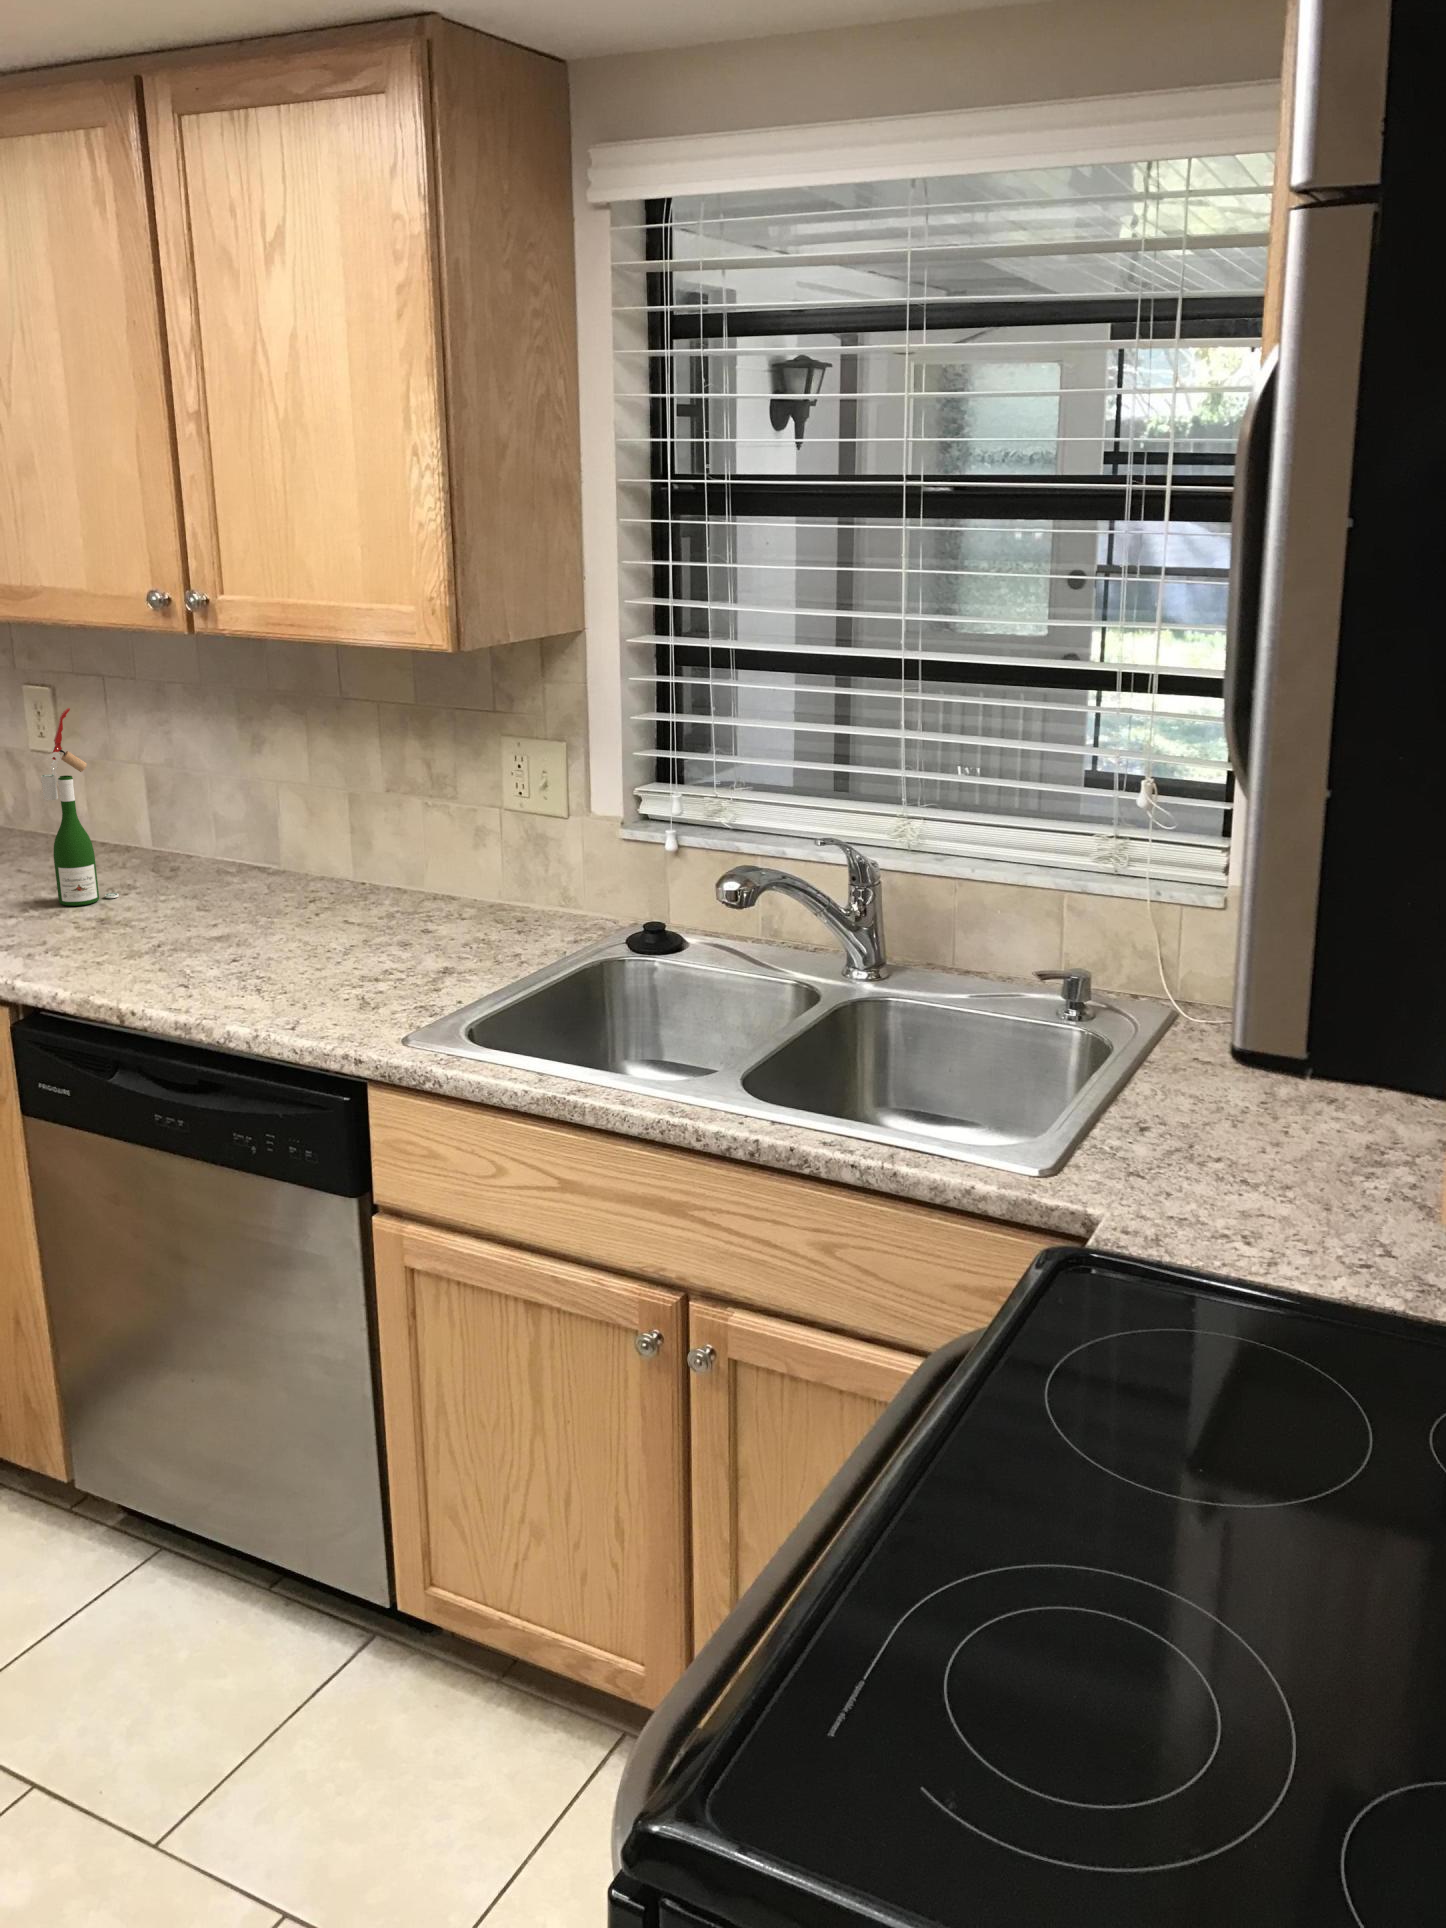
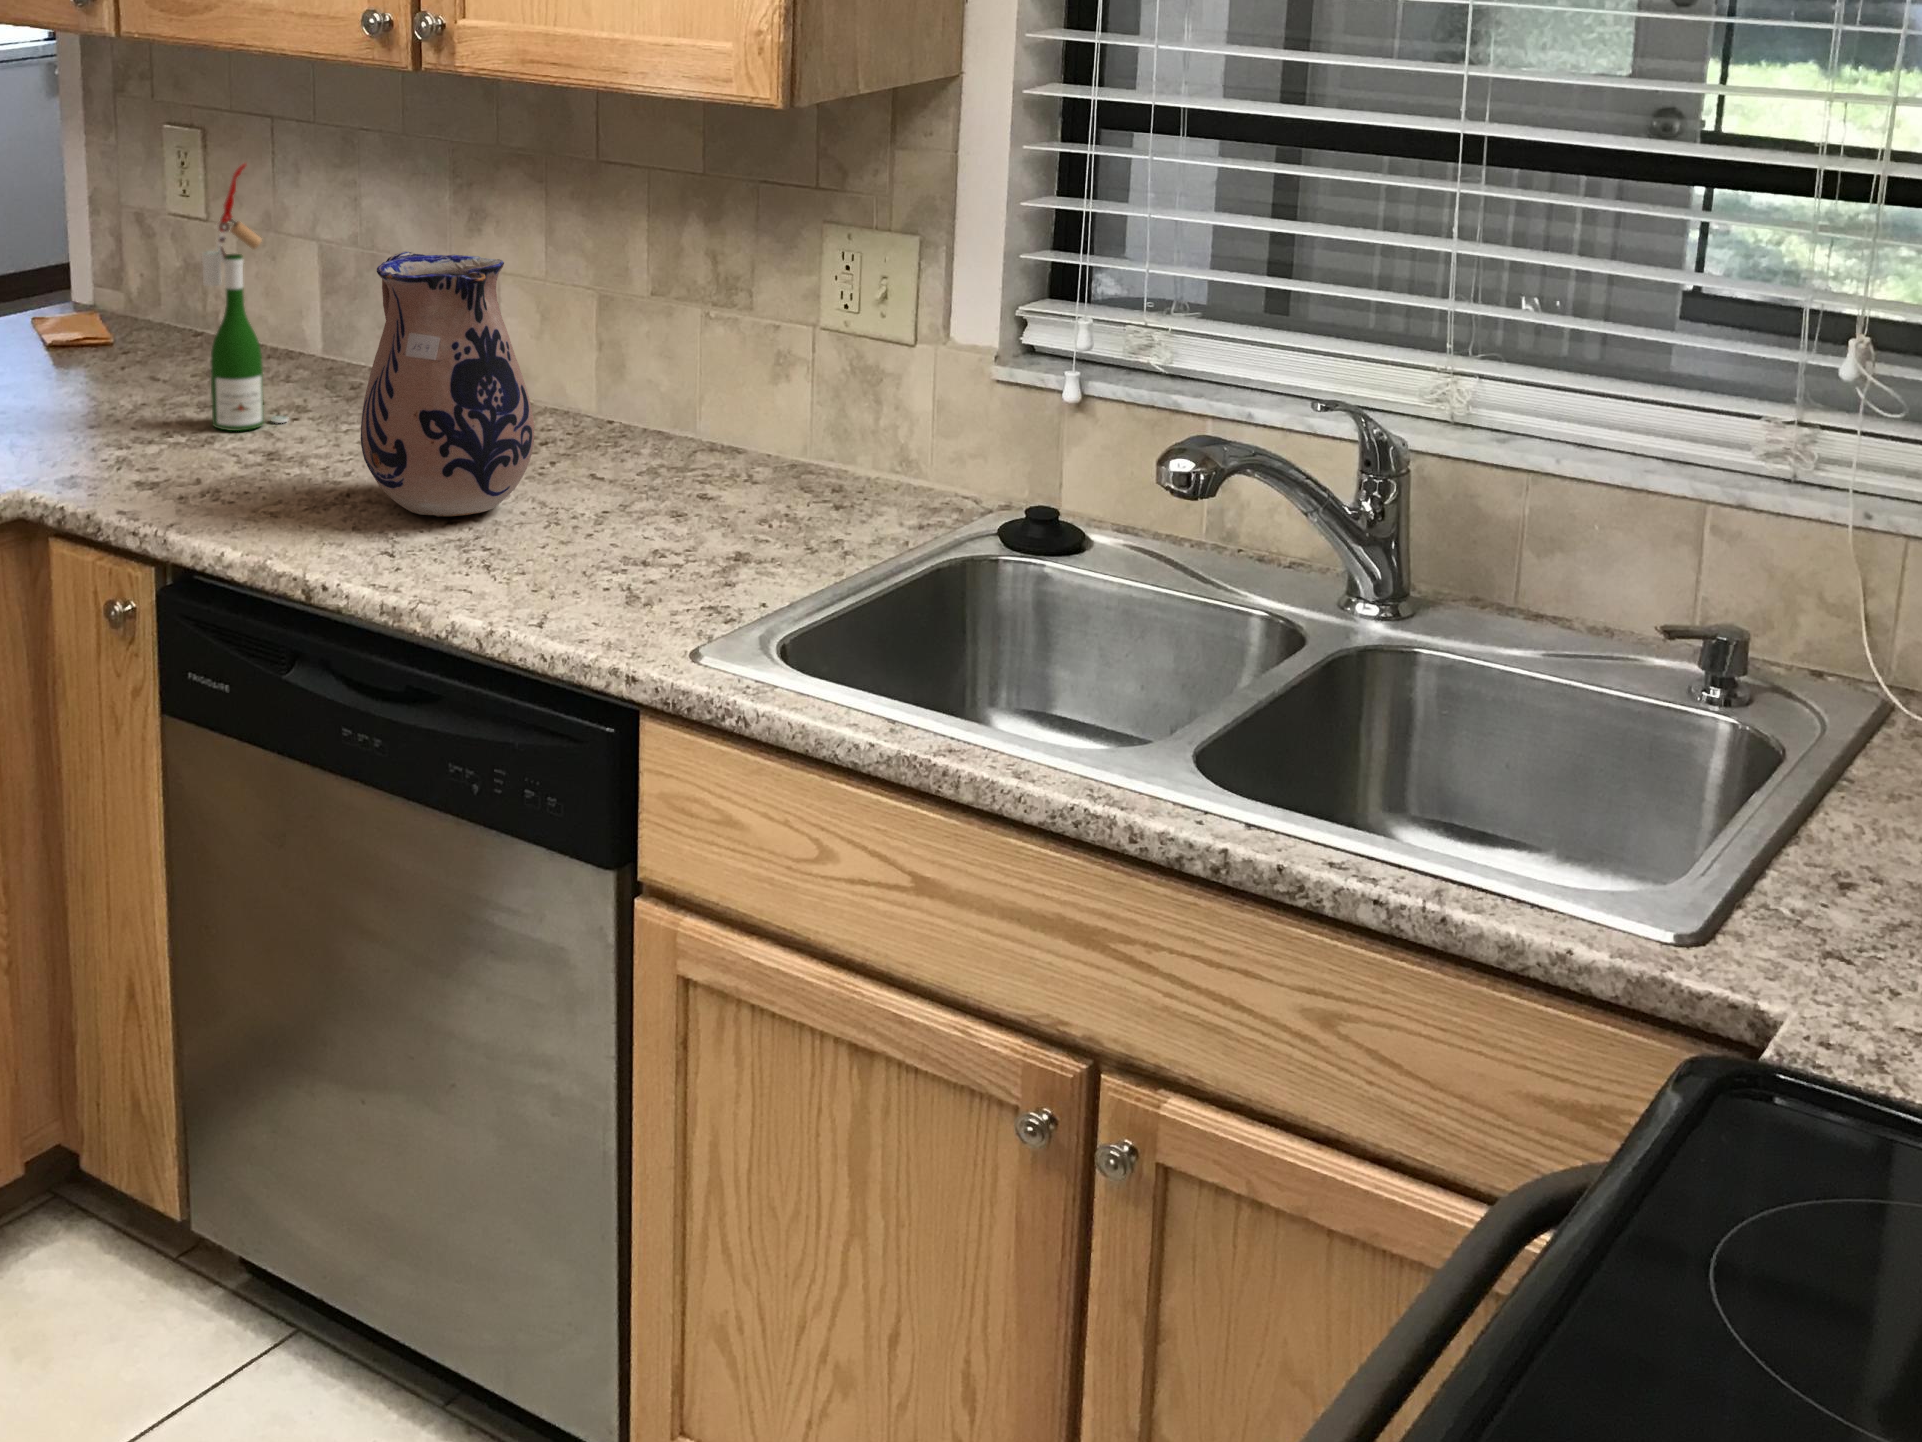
ceramic pitcher: none [162,767,294,957] -> present [360,251,534,517]

